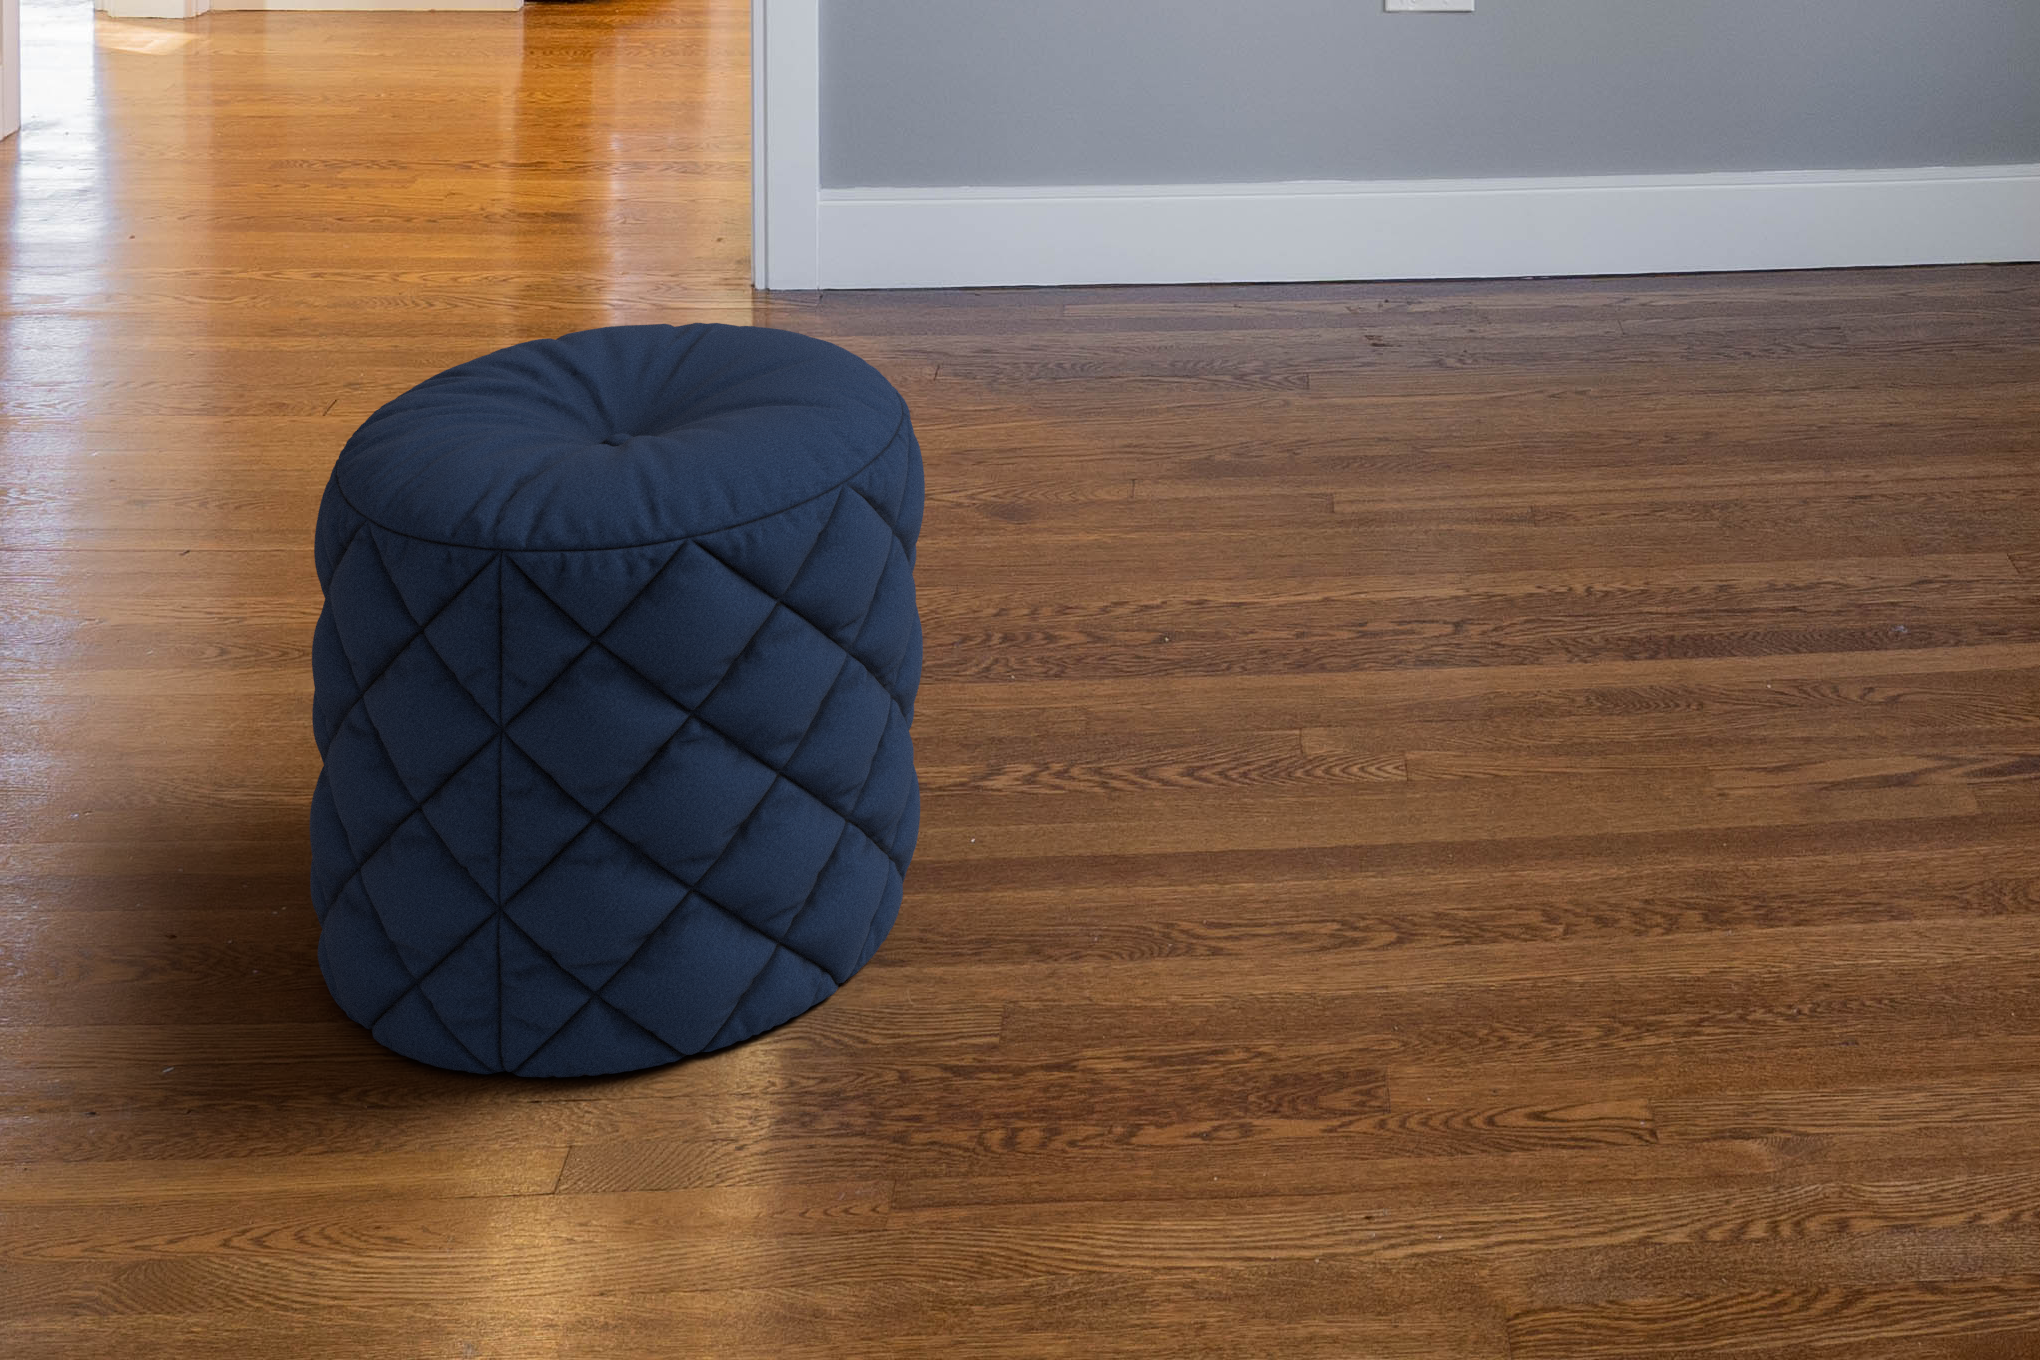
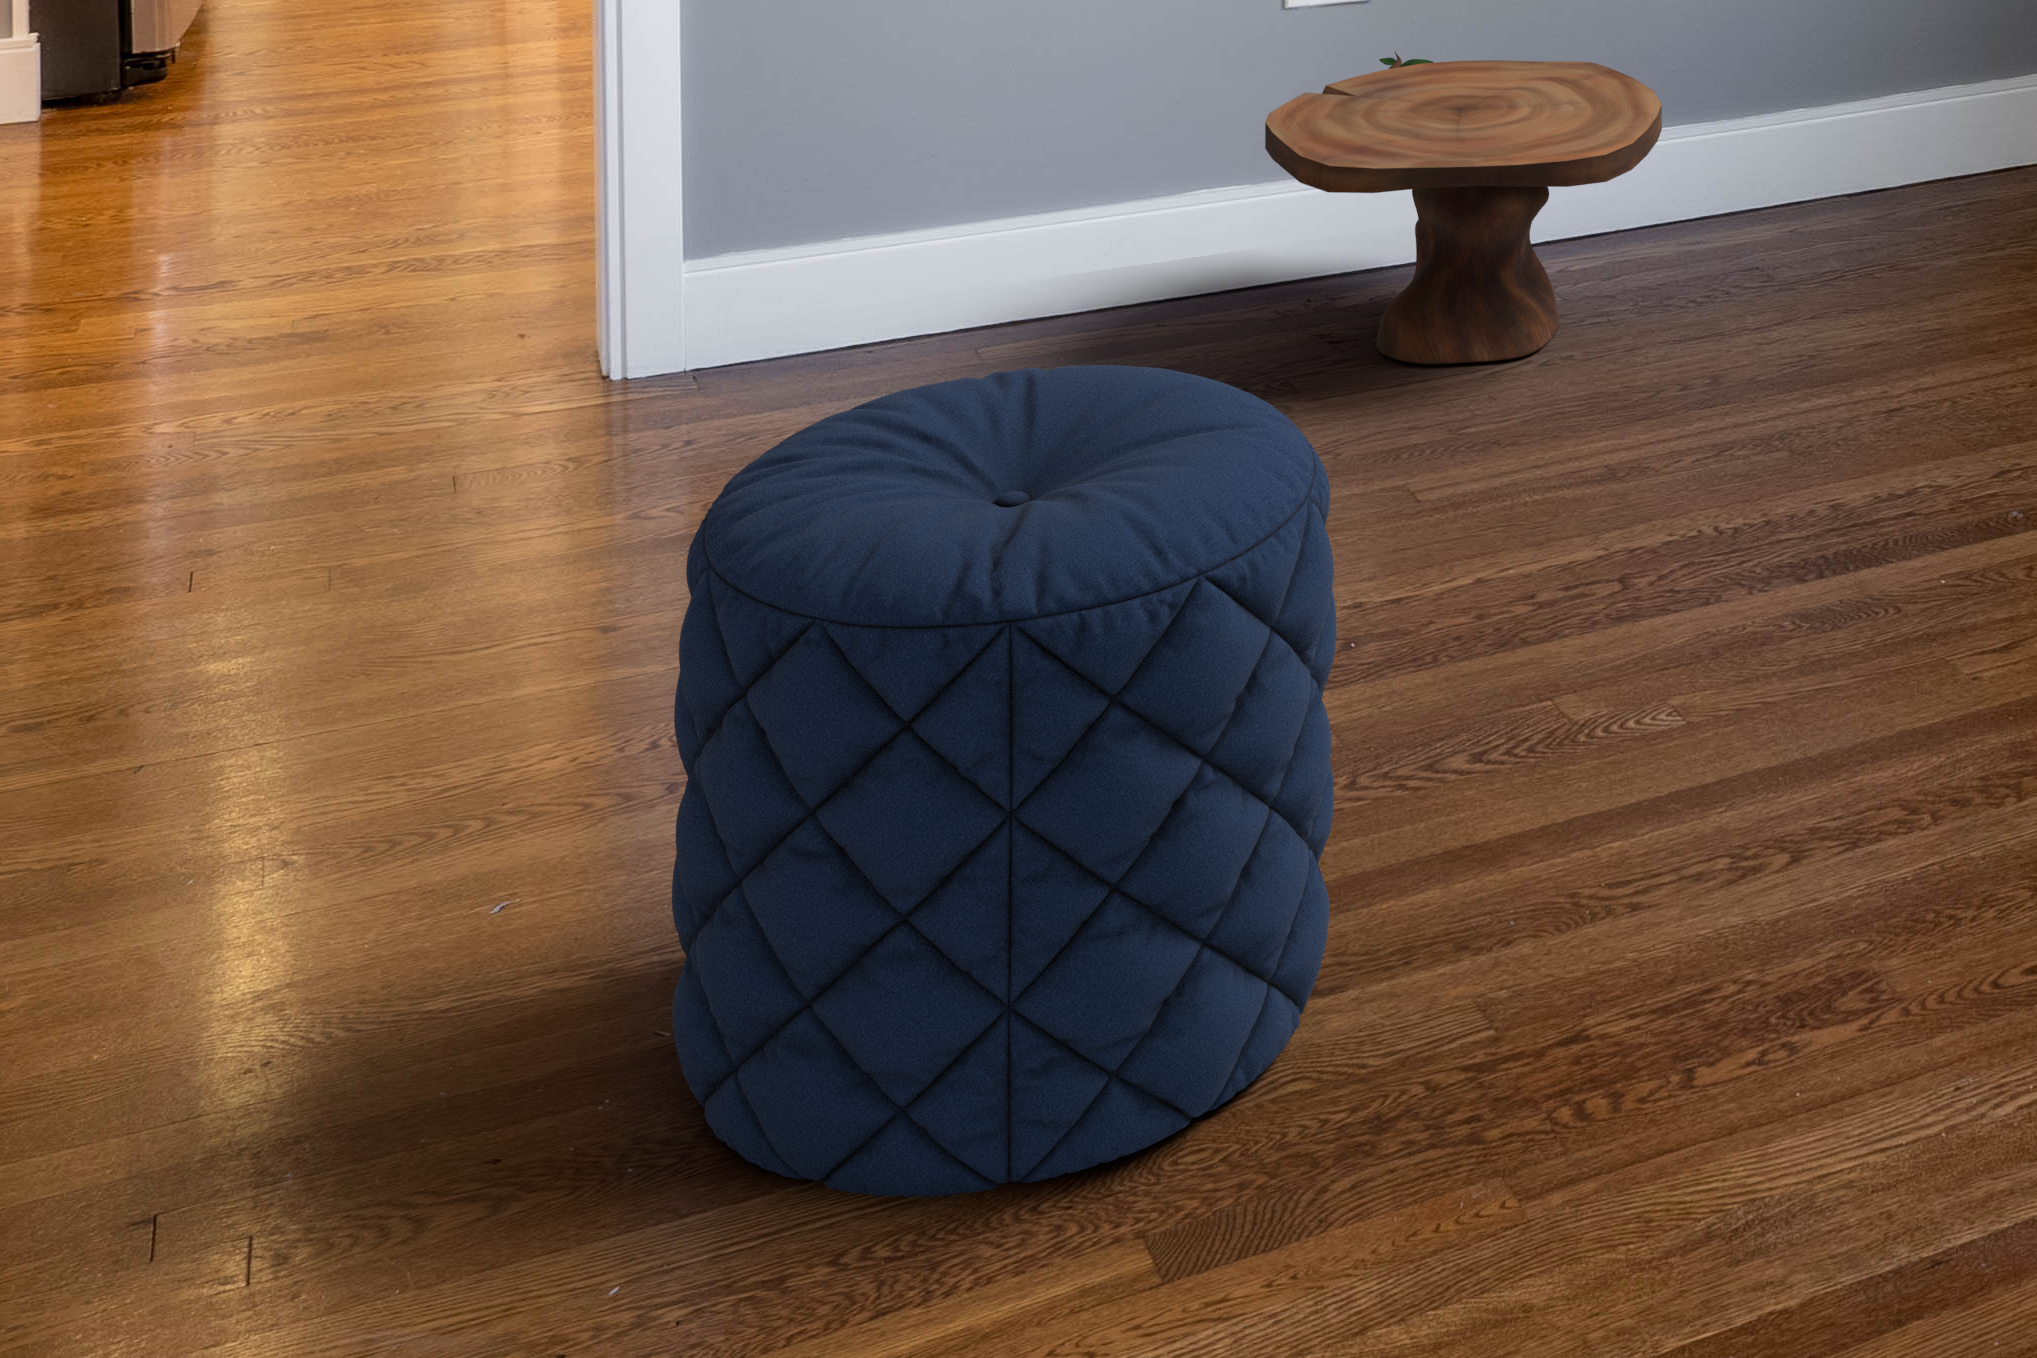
side table: none [1292,67,1684,392] -> present [1265,52,1662,364]

